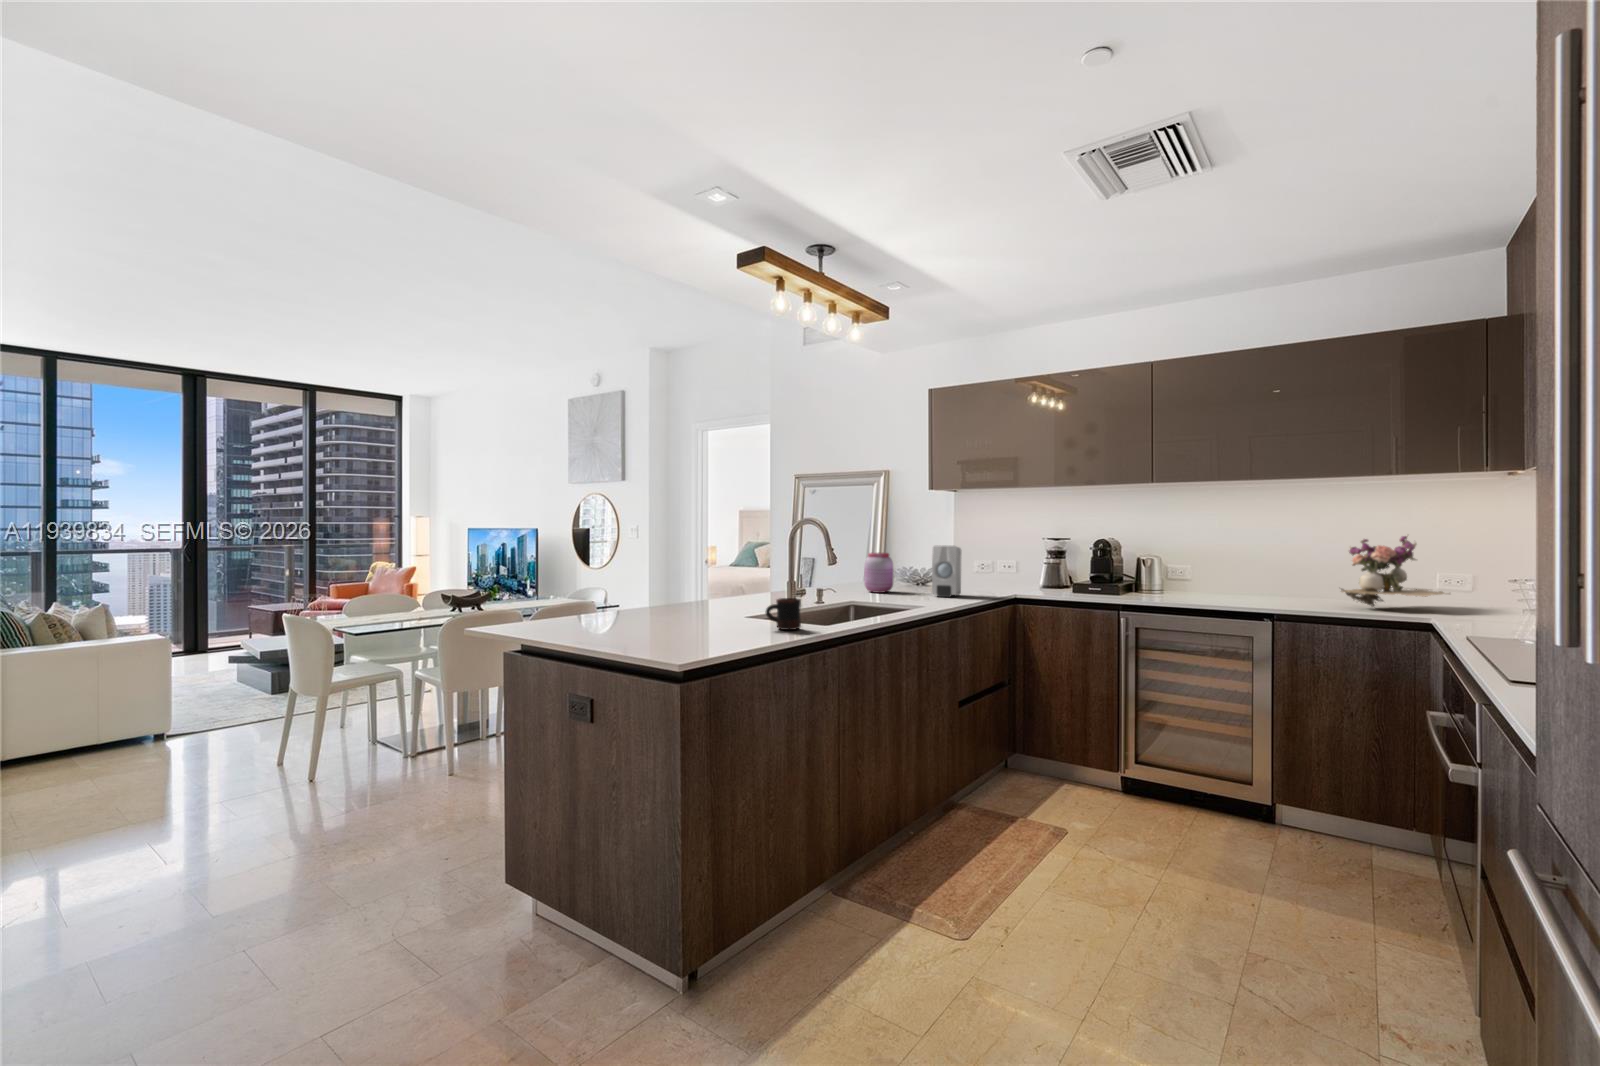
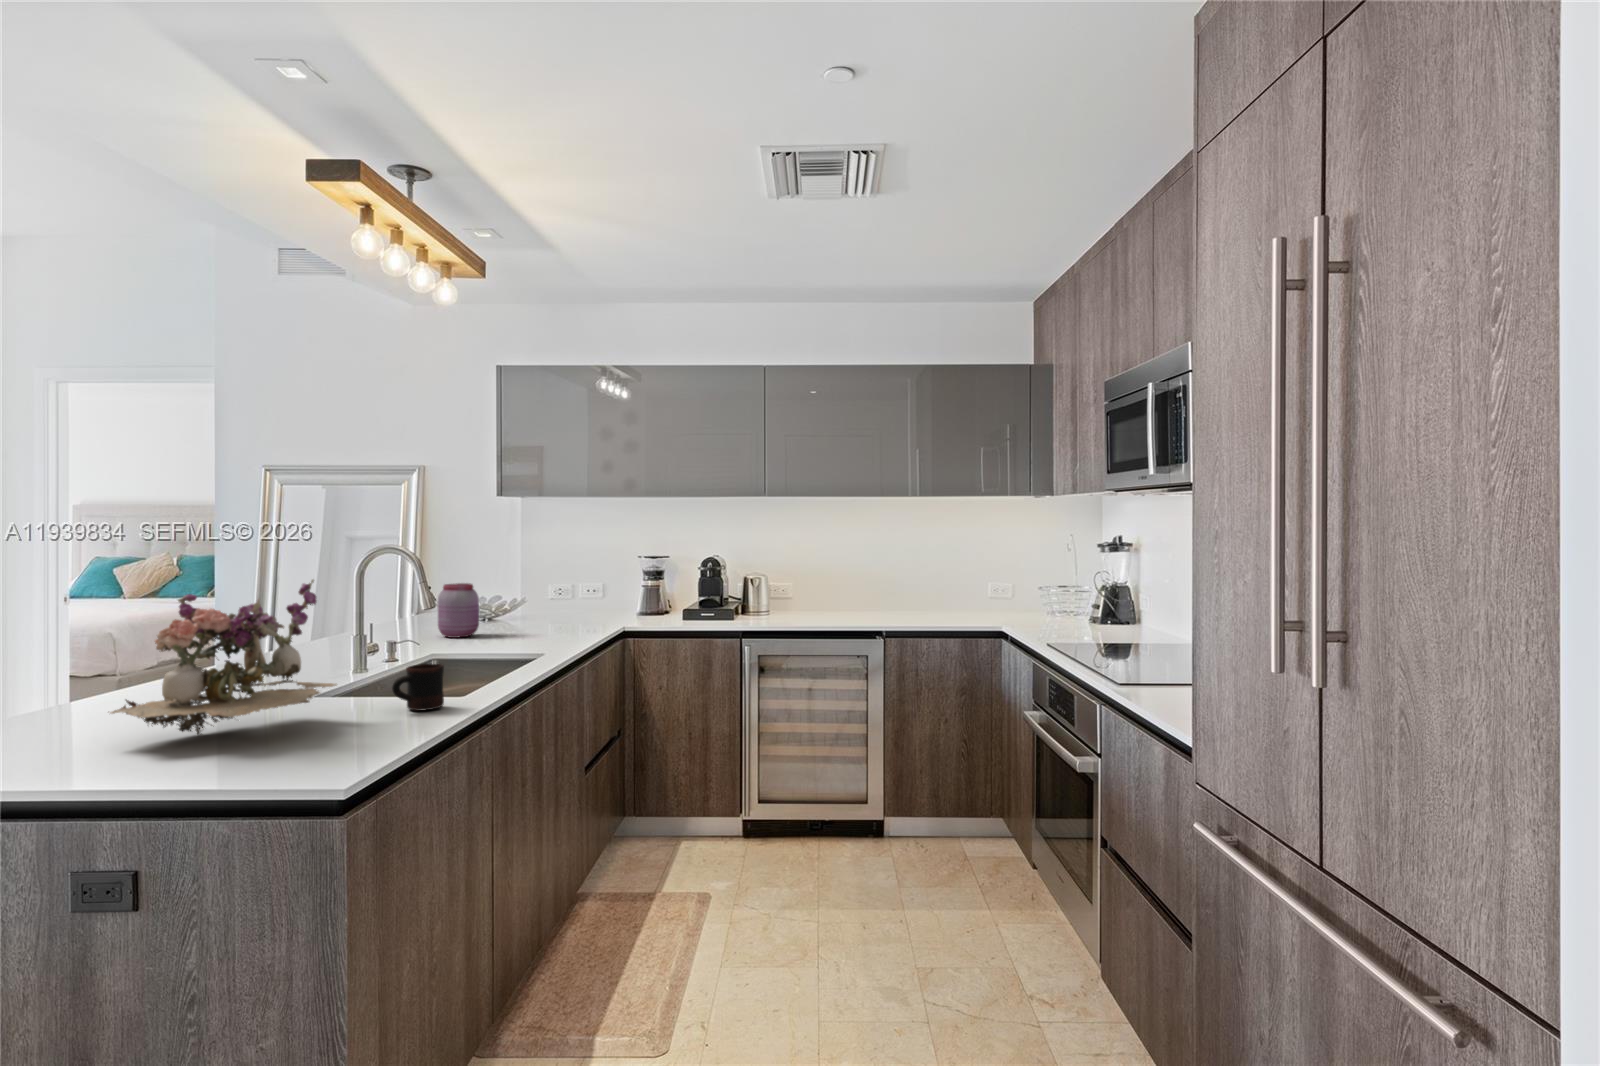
flower arrangement: present [1341,536,1445,607] -> present [110,580,336,735]
soap dispenser: present [932,545,961,597] -> none [538,573,569,638]

